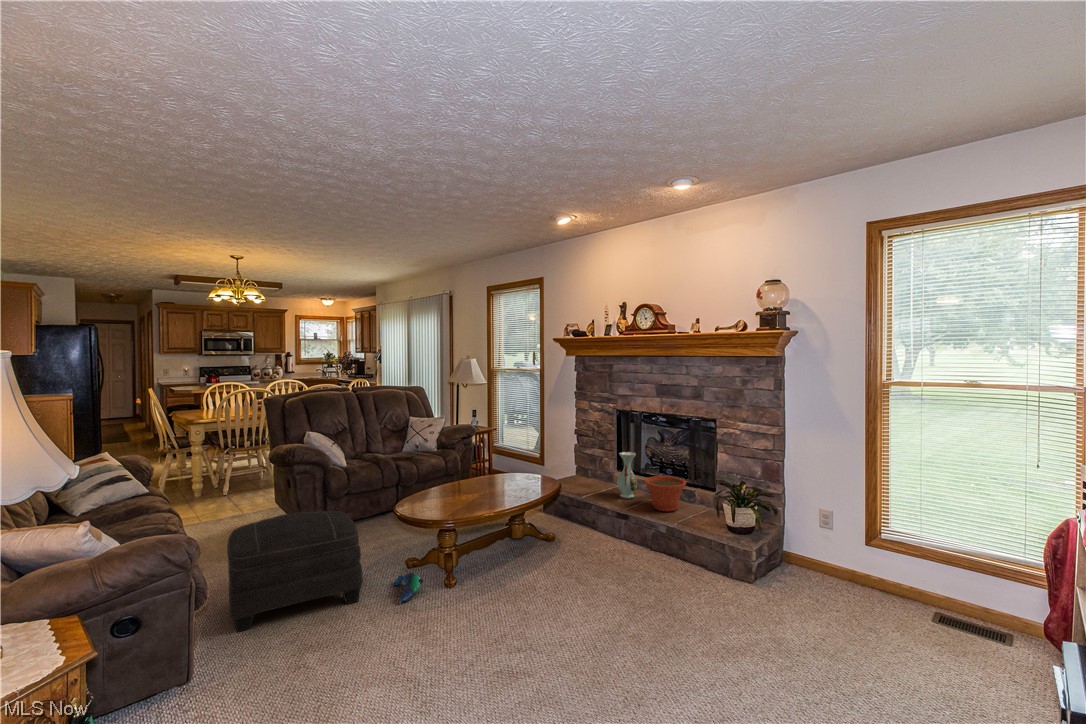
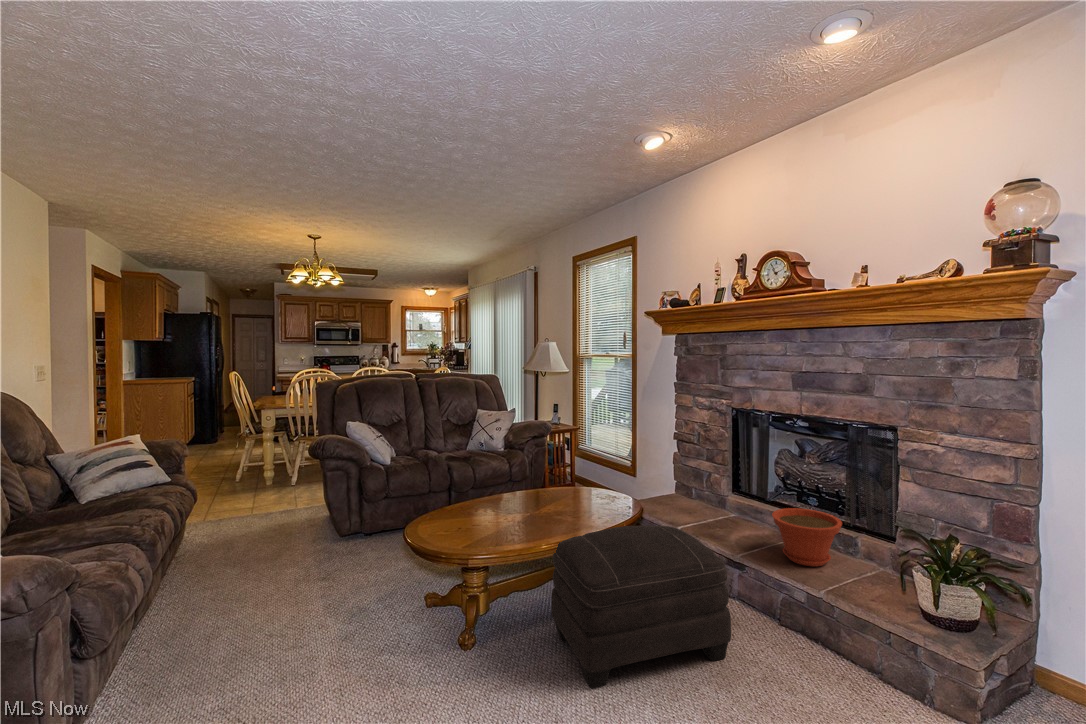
decorative vase: present [617,452,638,499] -> none [730,468,762,537]
ottoman: present [227,511,363,632] -> present [551,525,731,689]
plush toy: present [393,573,423,604] -> none [383,627,426,678]

